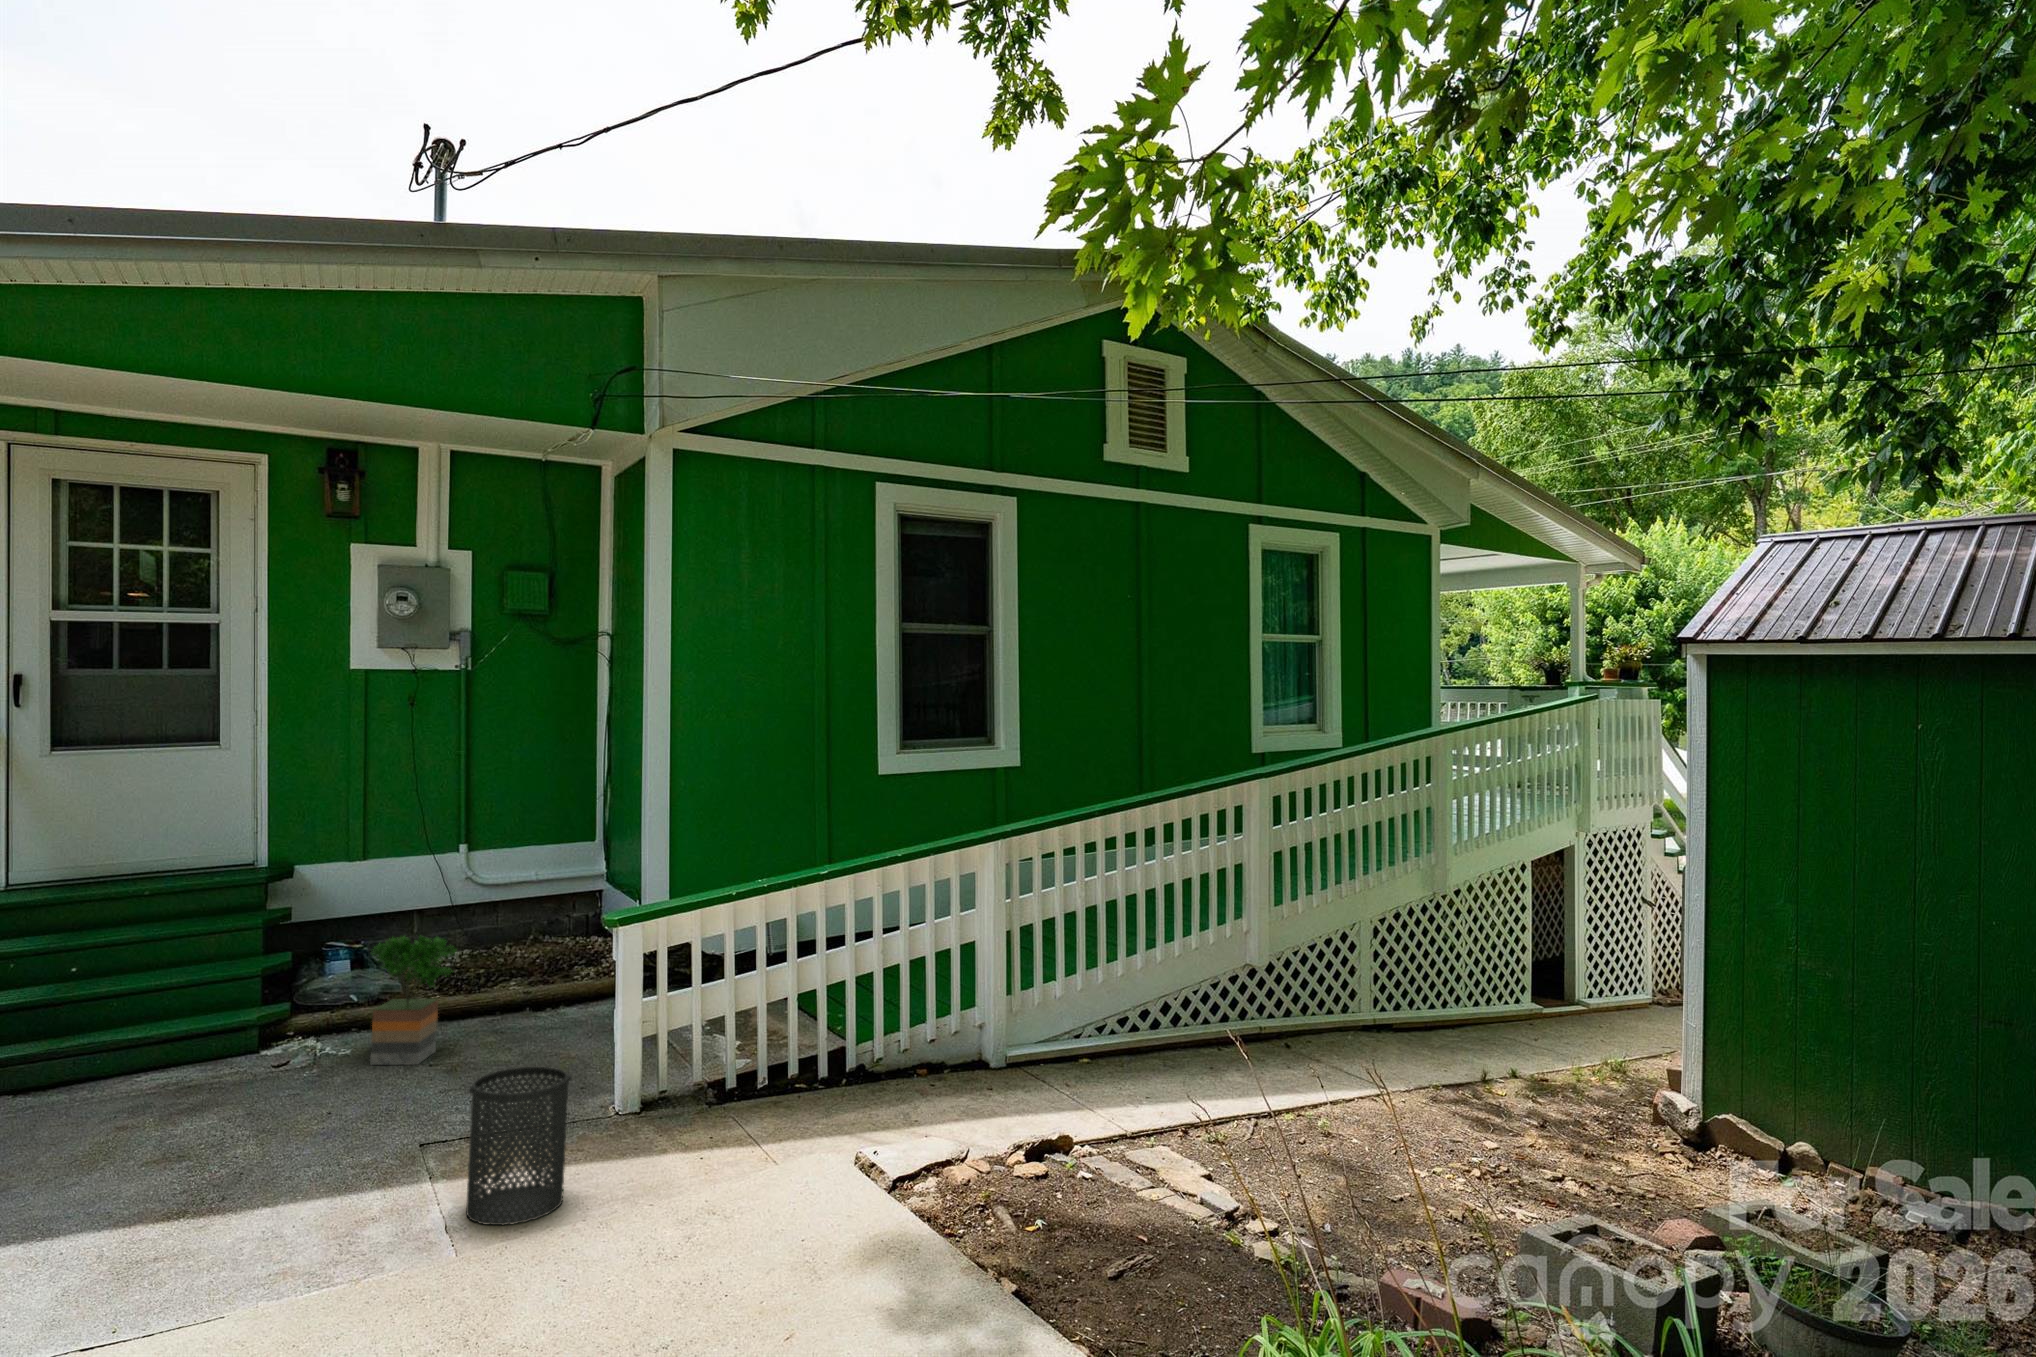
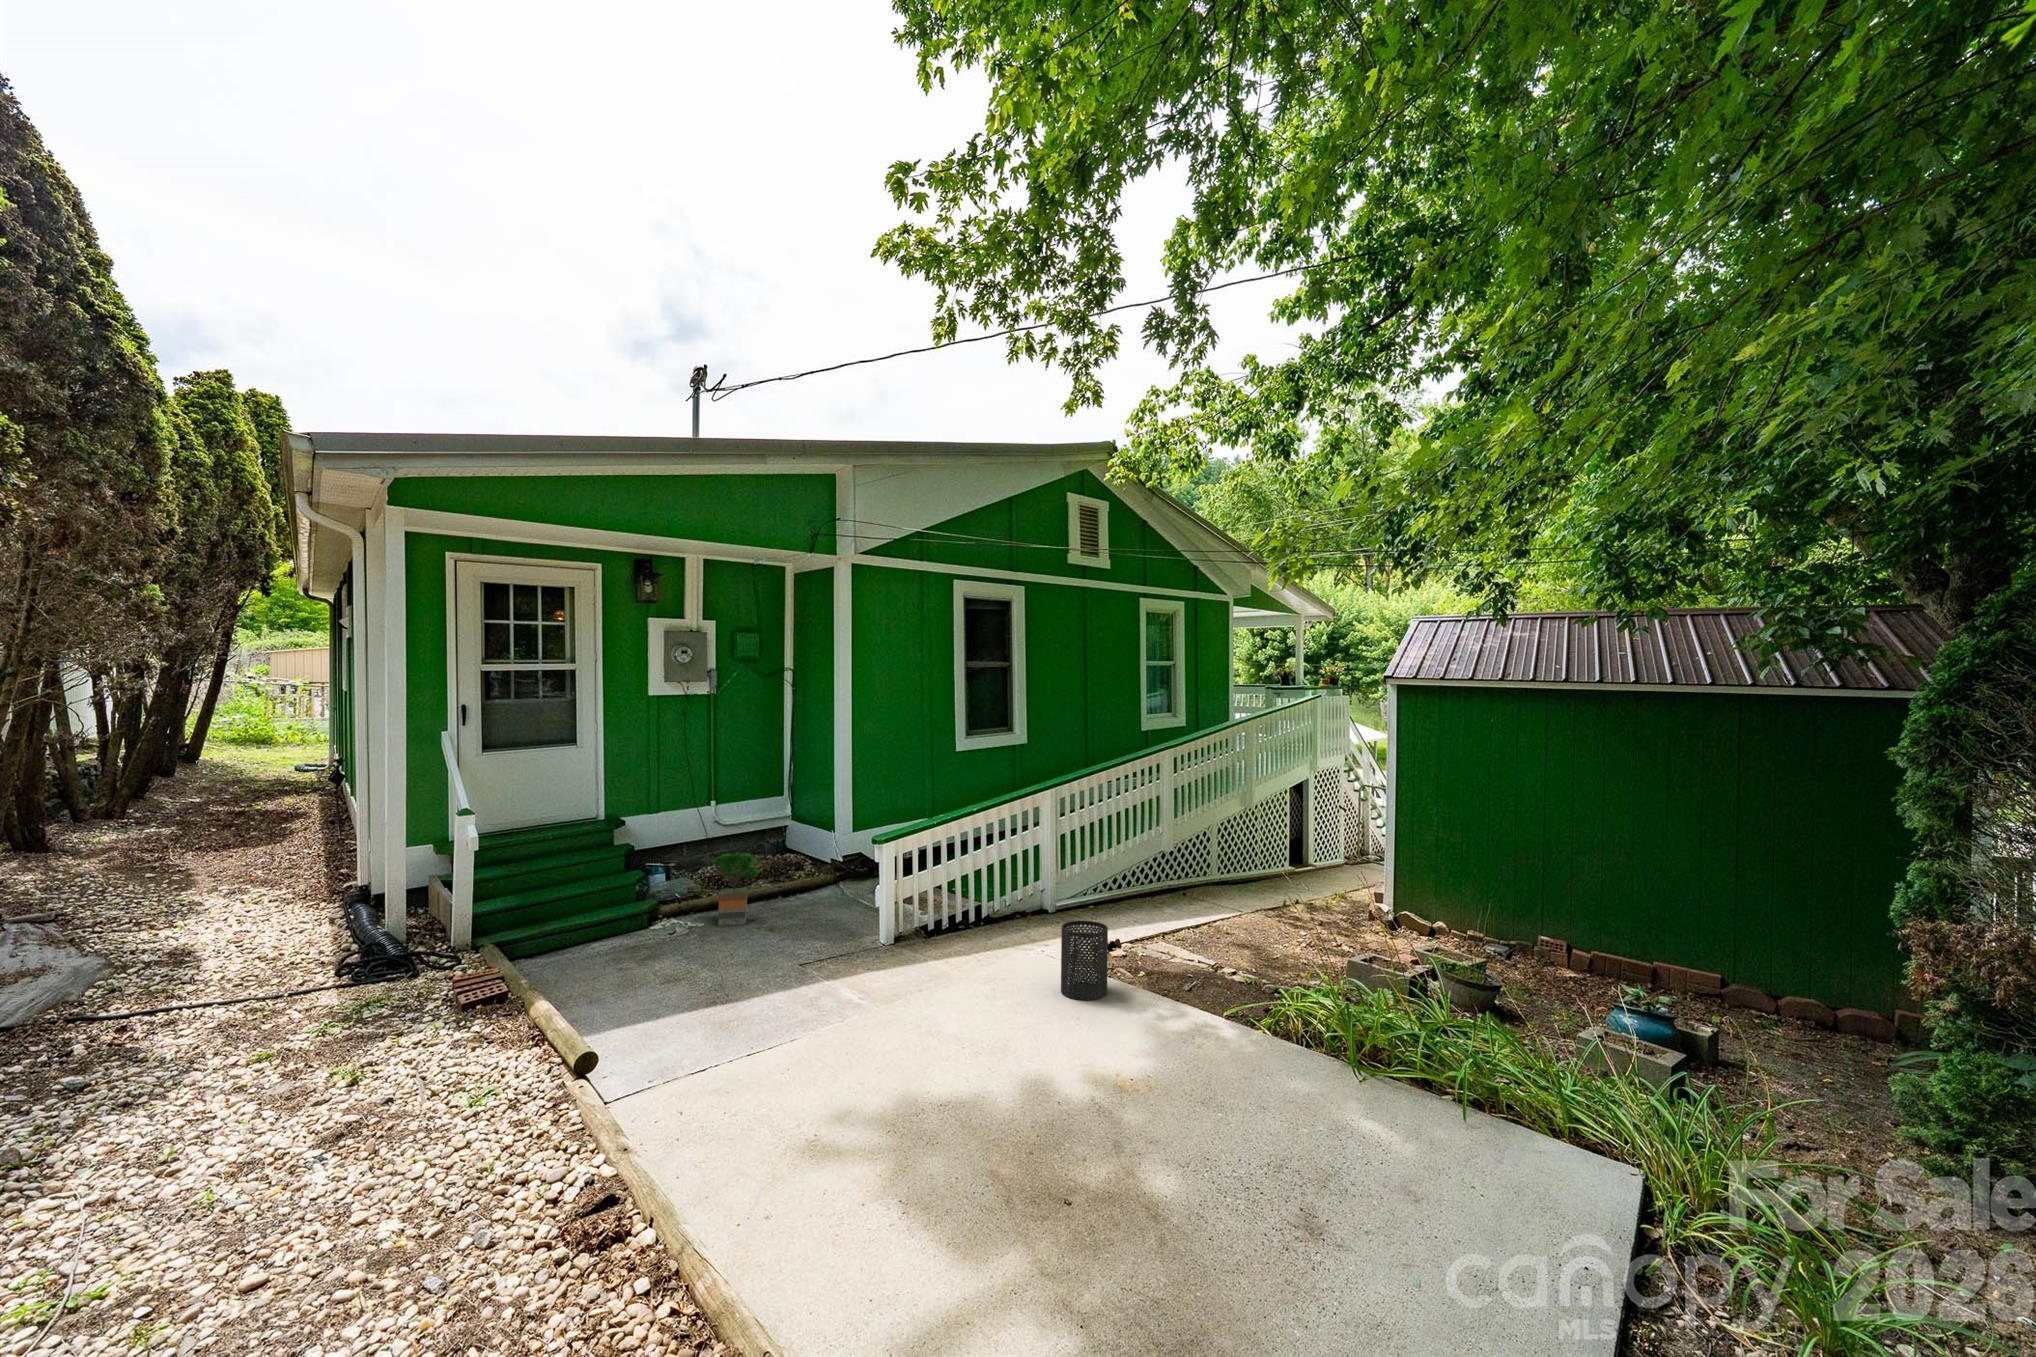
trash can: present [466,1067,572,1225] -> present [1061,921,1108,1000]

